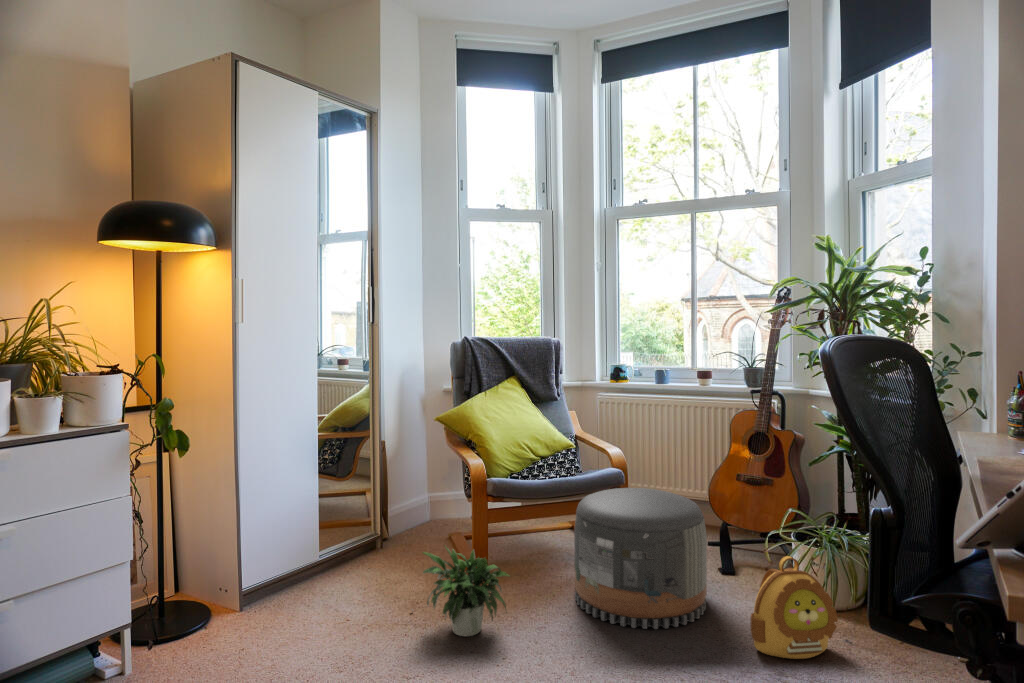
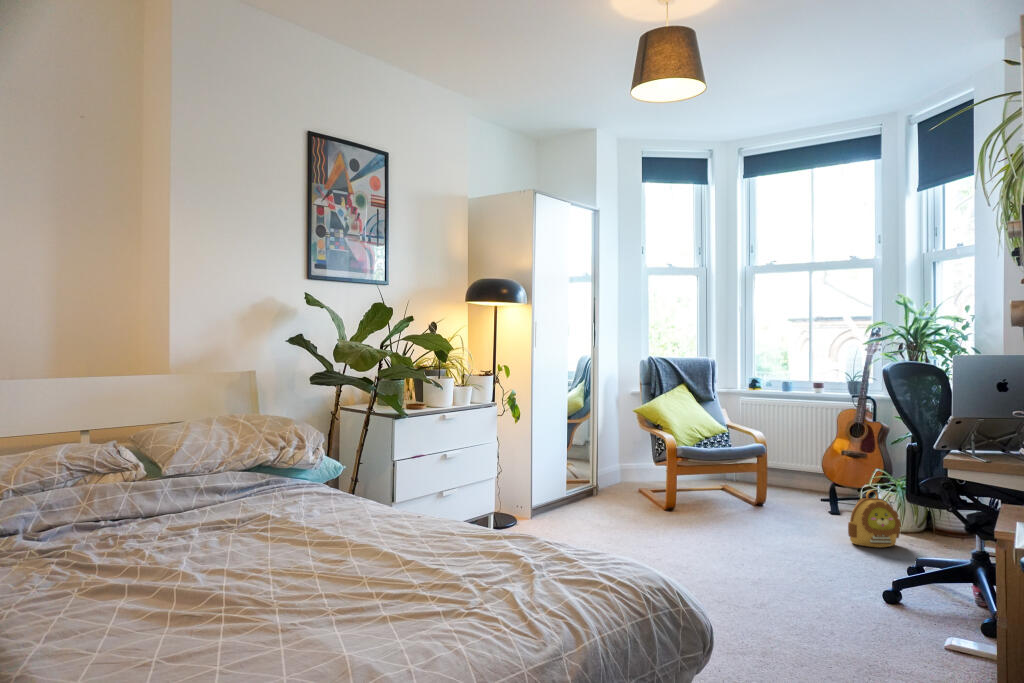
pouf: present [574,488,707,629] -> none [735,455,821,533]
potted plant: present [411,547,509,636] -> none [637,479,701,530]

